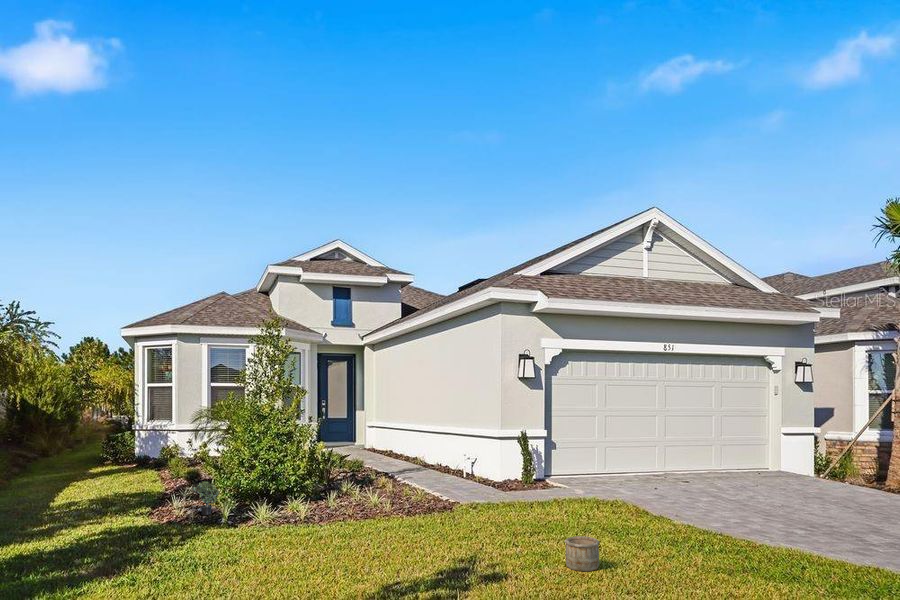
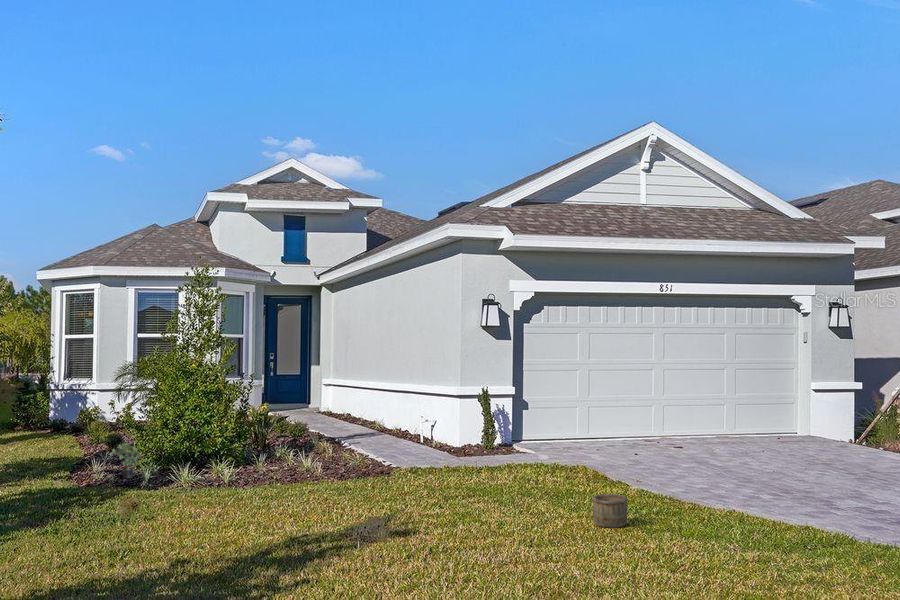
wooden bucket: present [565,536,600,571] -> present [592,494,628,528]

